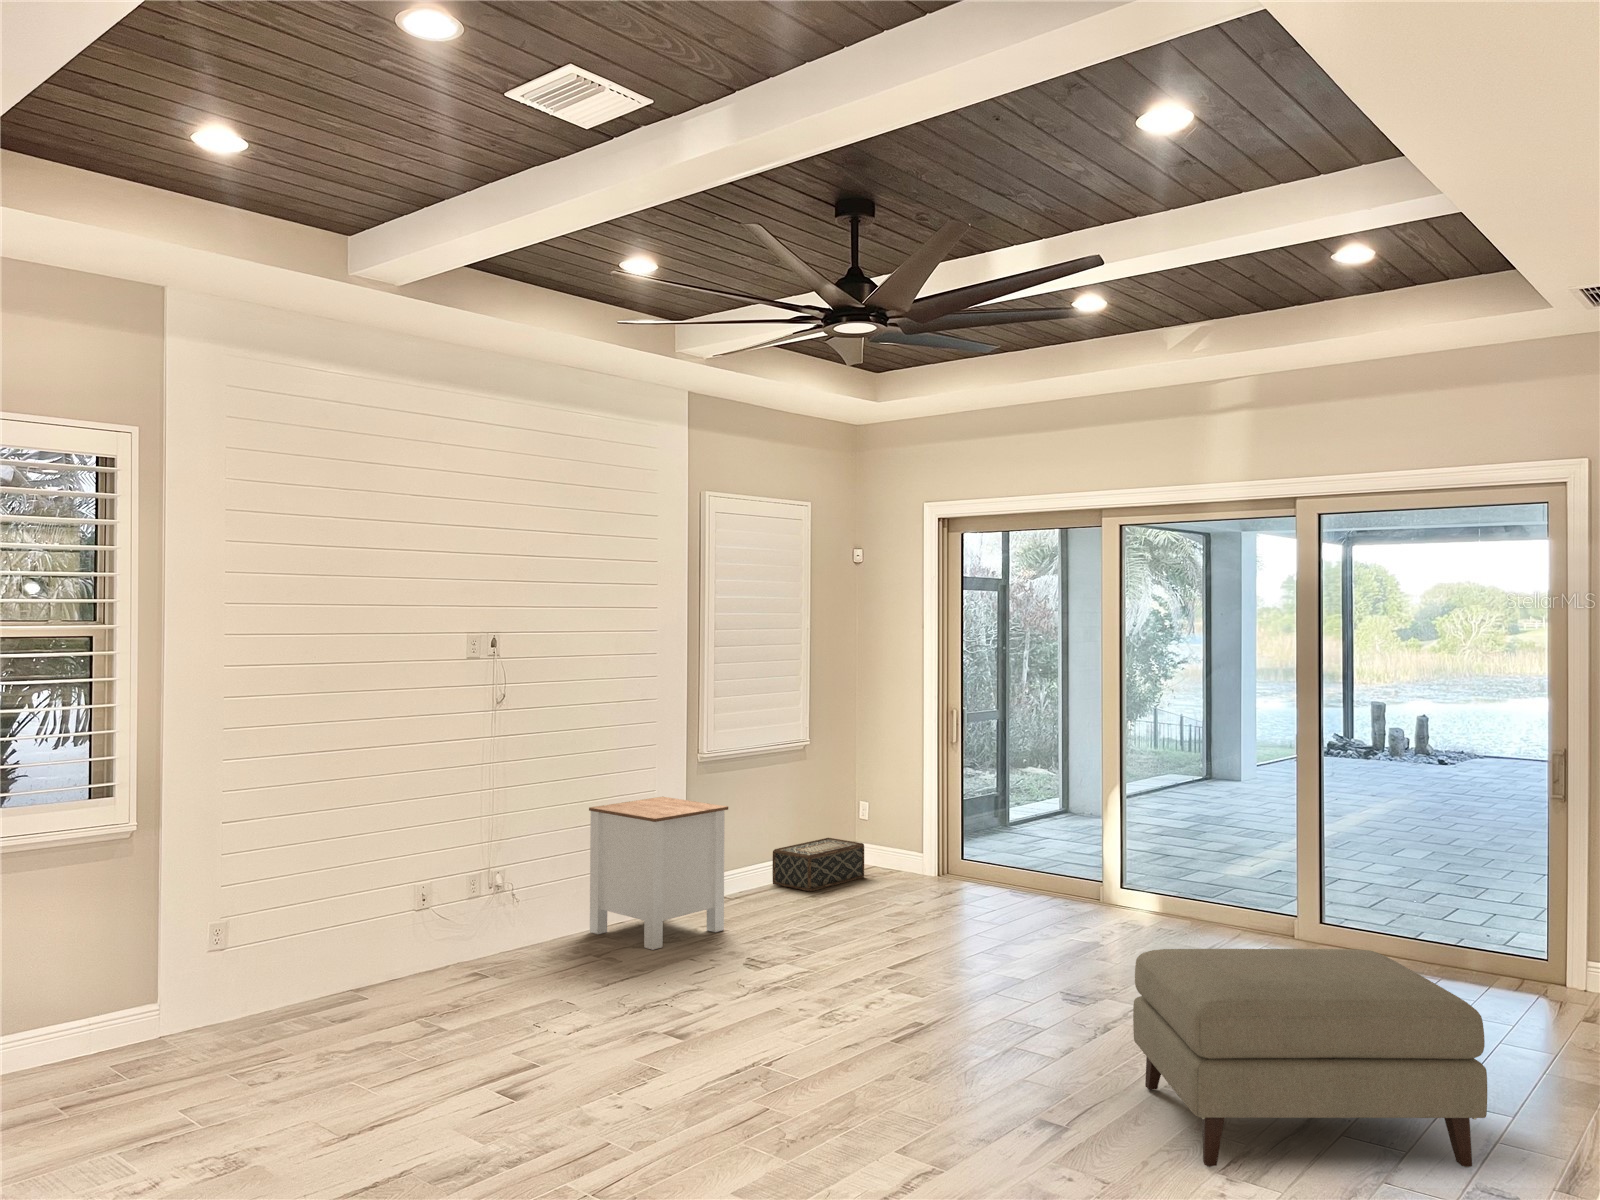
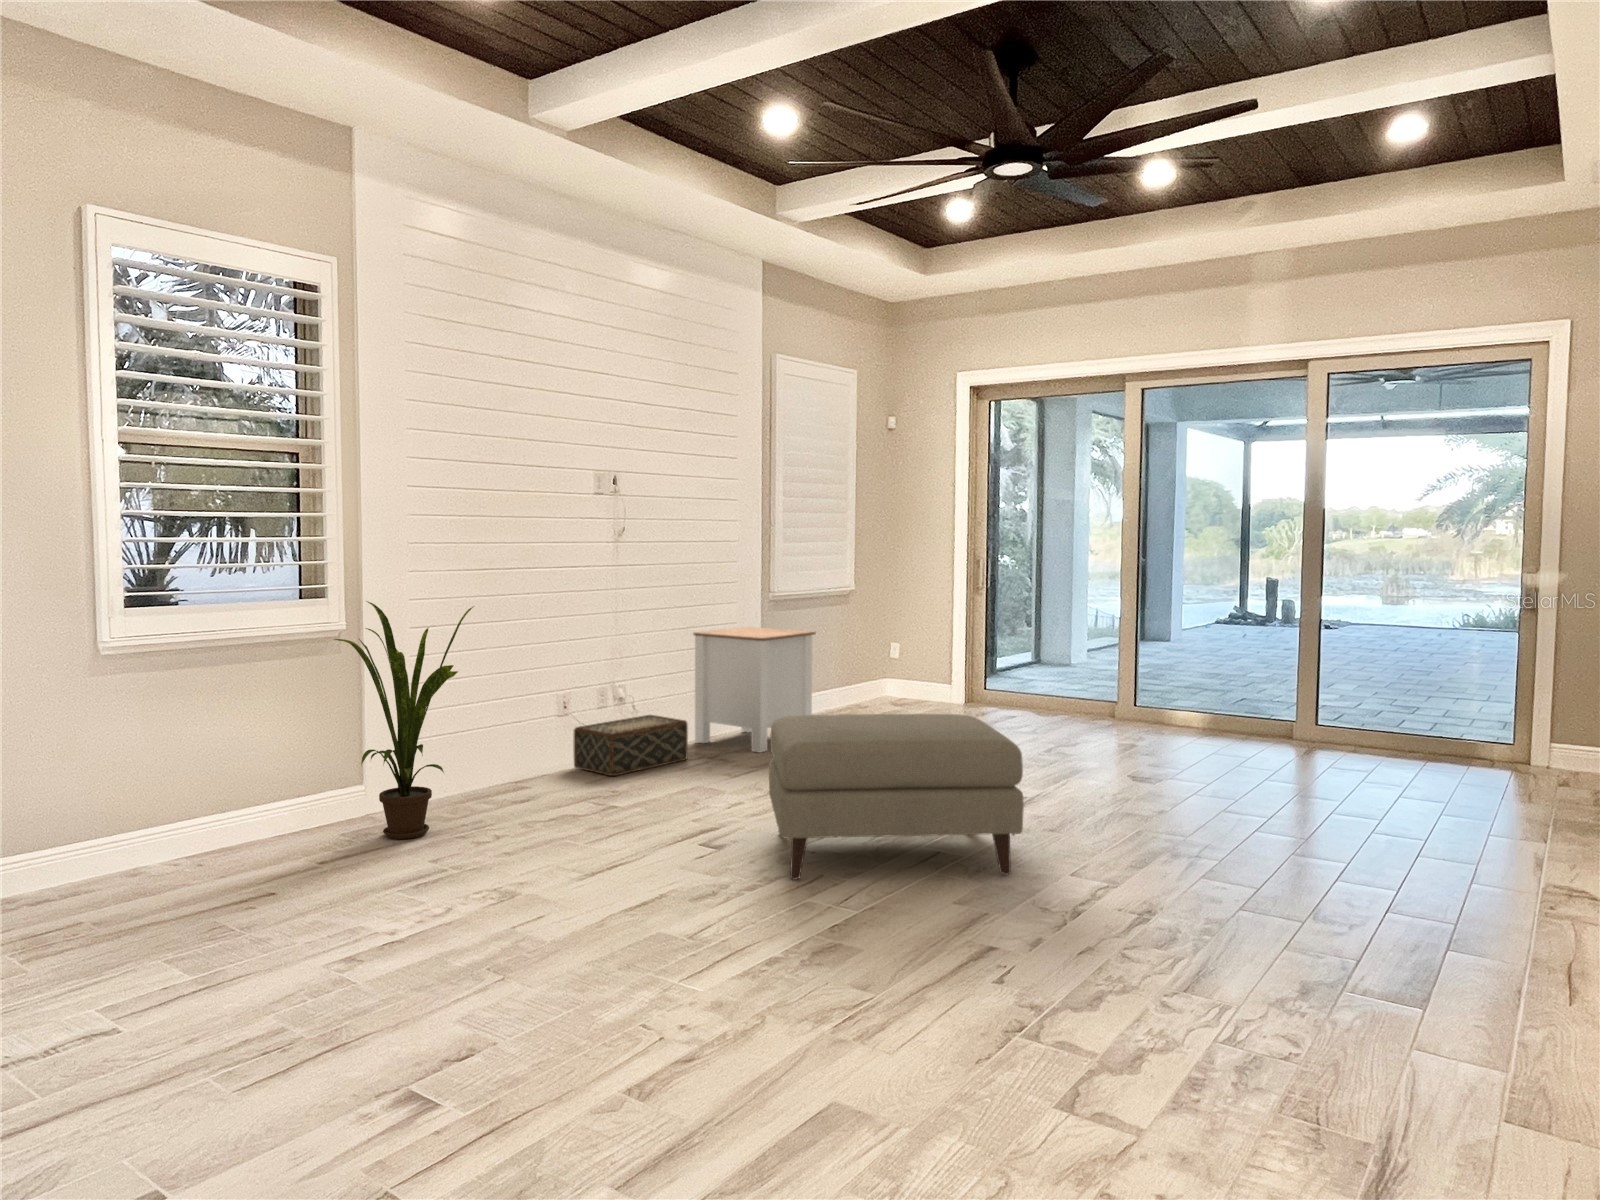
house plant: none [99,797,266,1073] -> present [334,601,474,839]
woven basket: present [772,838,864,891] -> present [573,715,688,776]
ottoman: present [1133,949,1487,1168] -> present [769,714,1024,880]

